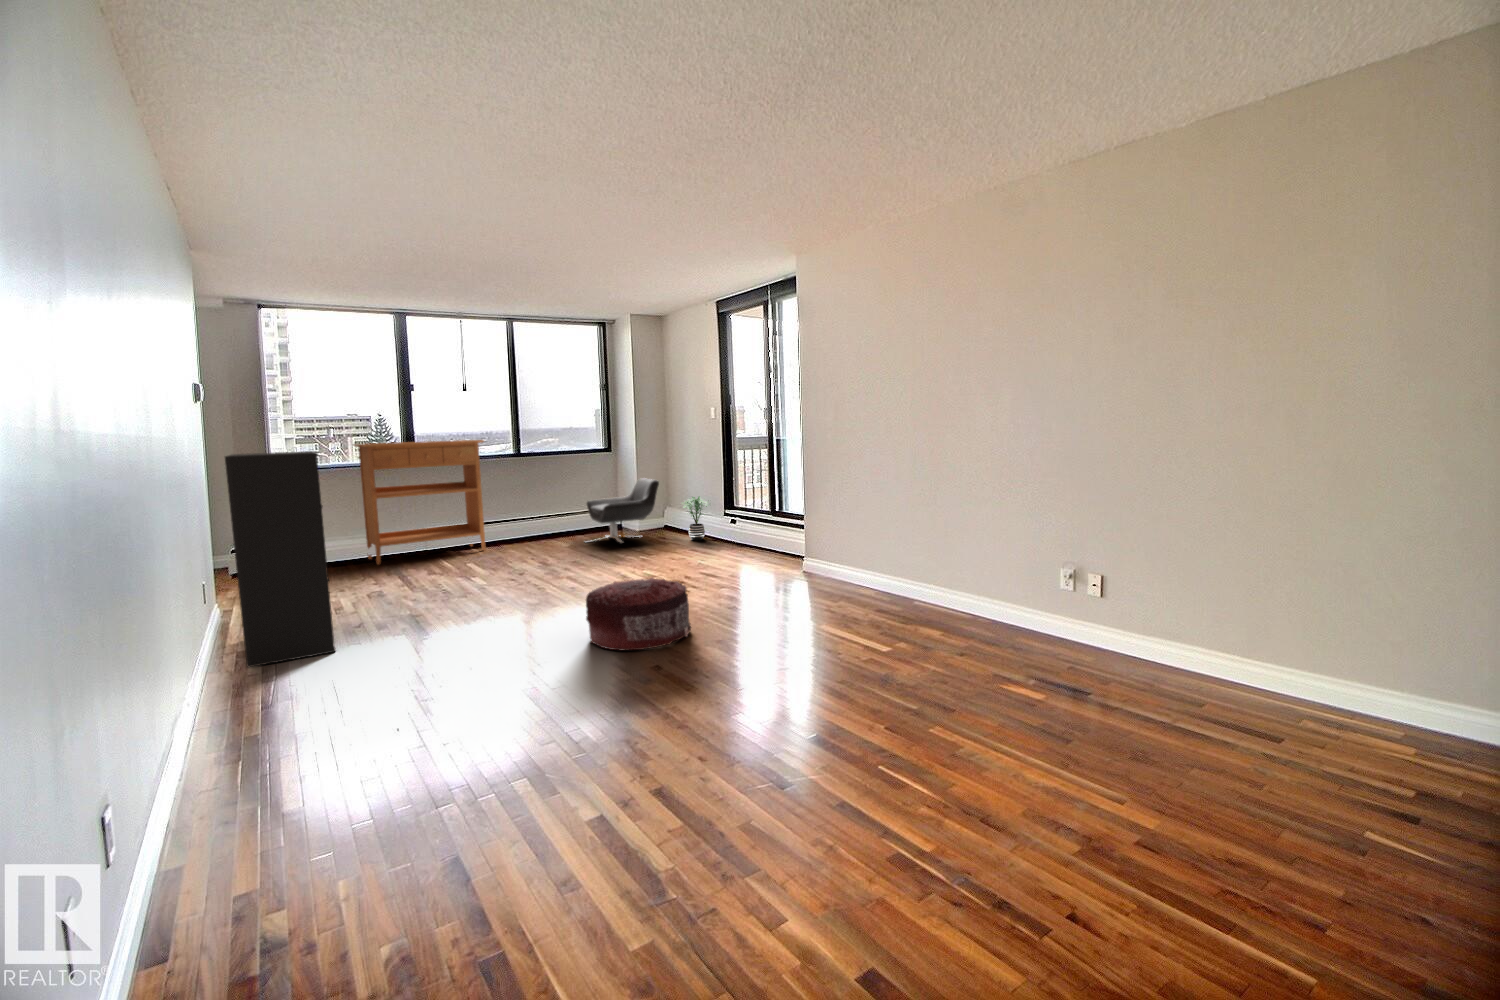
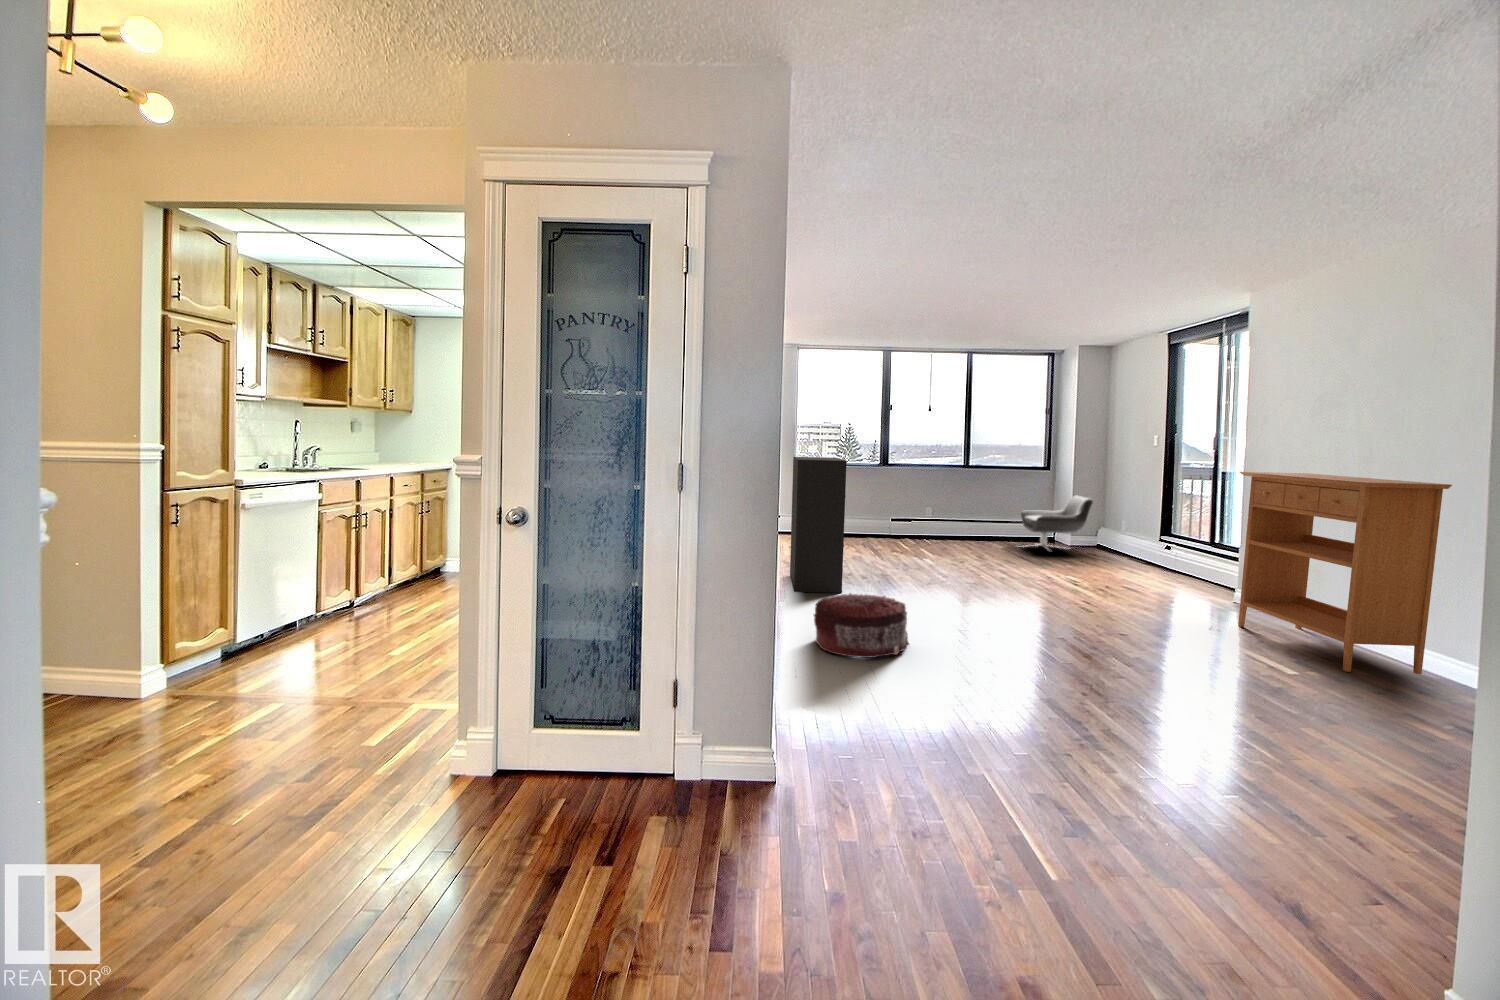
console table: present [353,440,486,564] -> present [1238,472,1452,674]
potted plant: present [683,496,708,540] -> none [1112,517,1145,559]
pouf: present [586,578,691,651] -> present [814,593,909,658]

